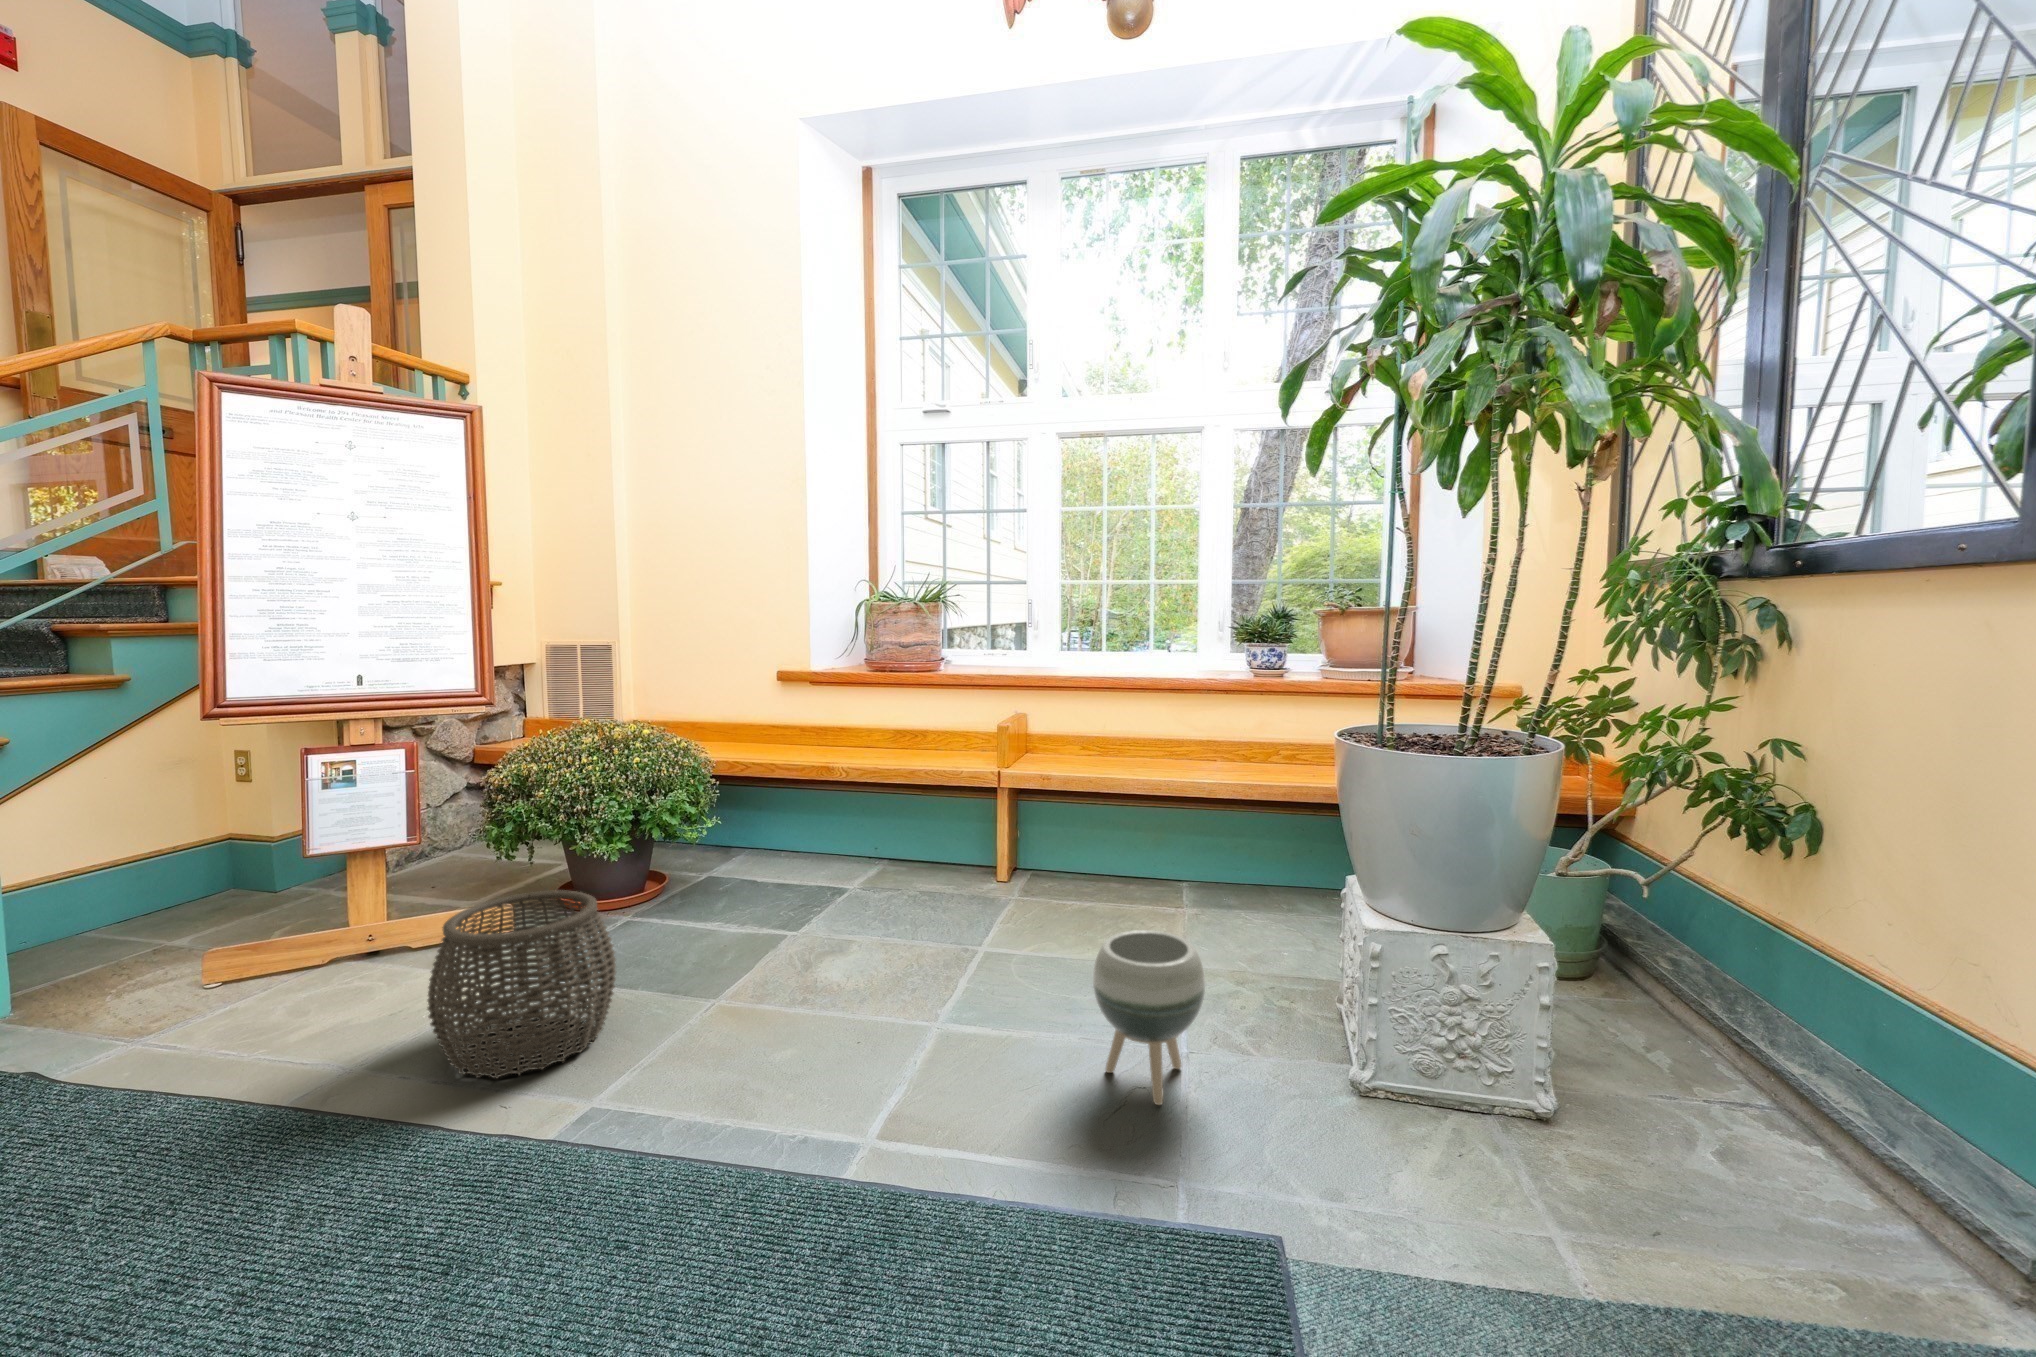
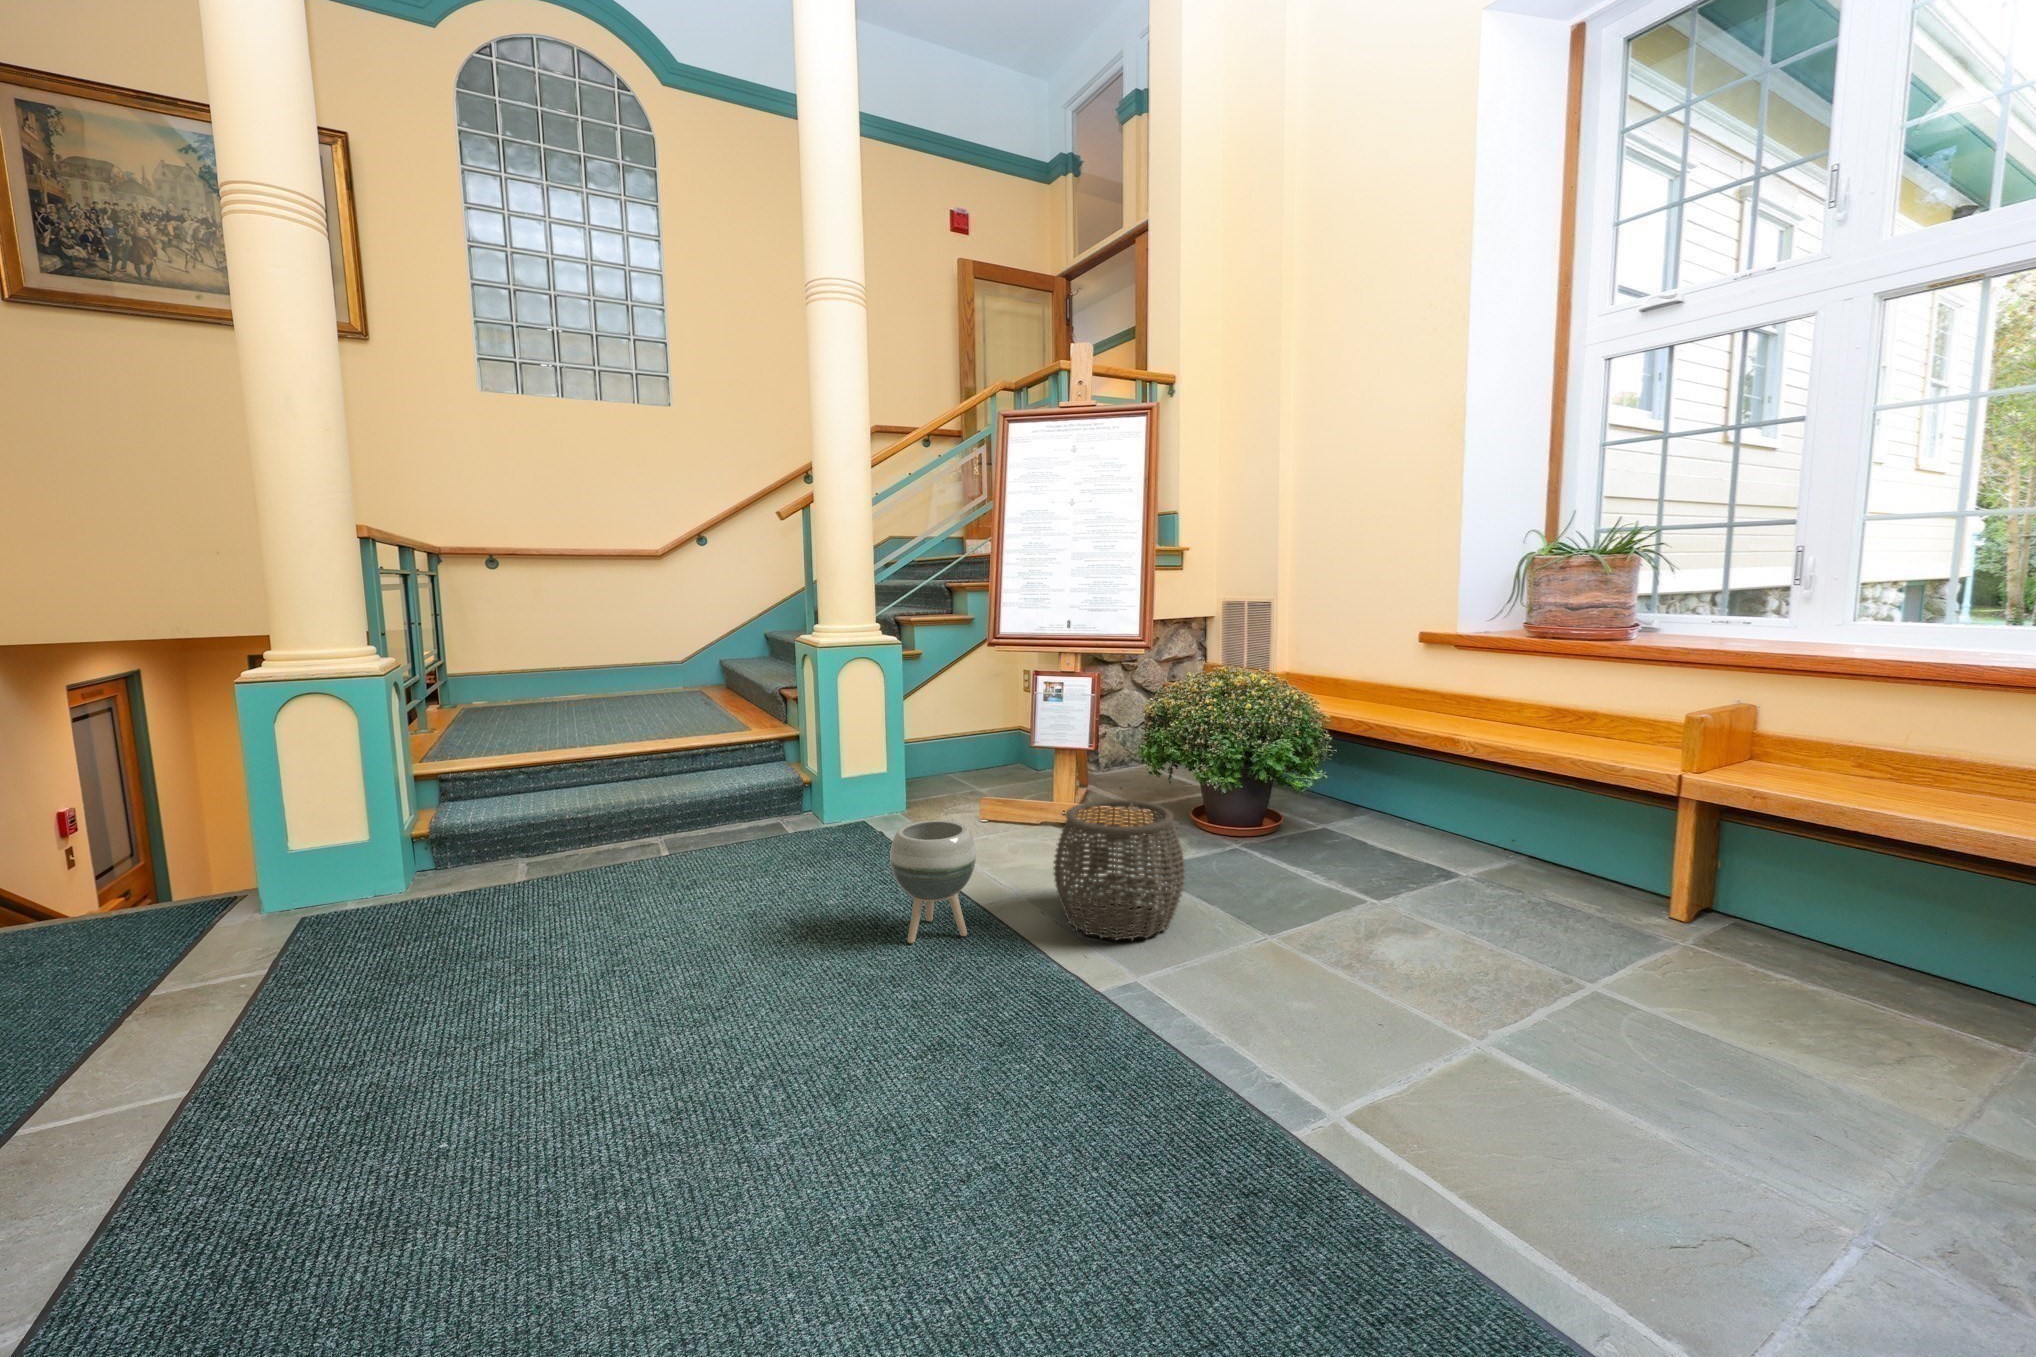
planter: present [1093,930,1205,1105] -> present [890,820,976,943]

